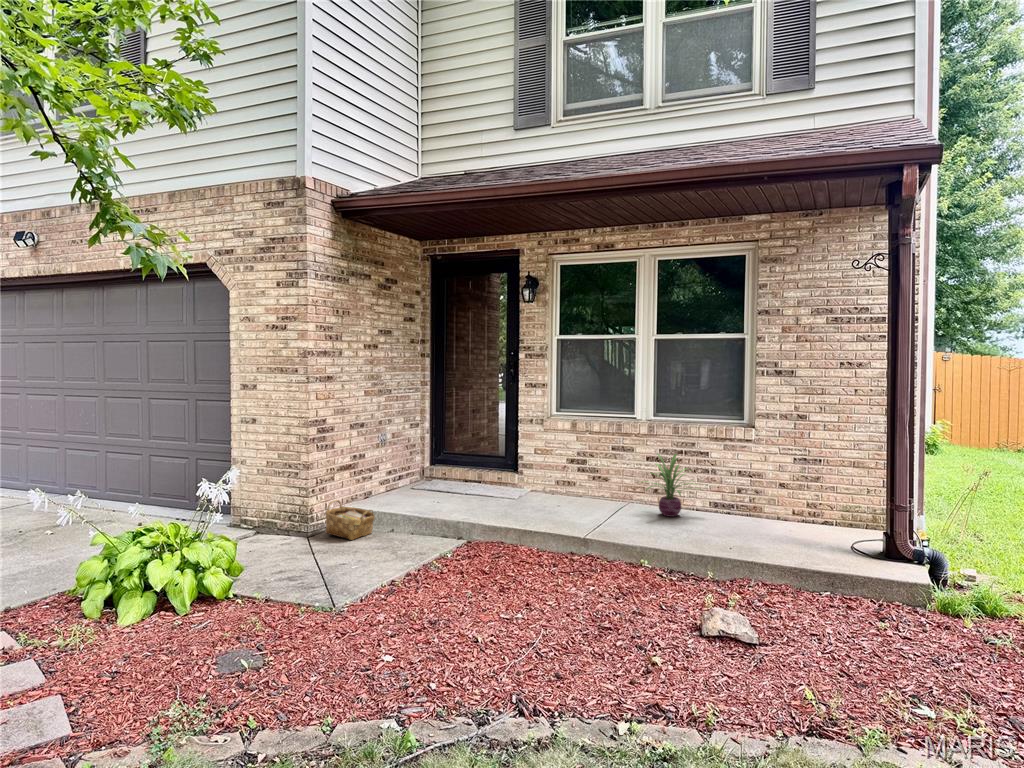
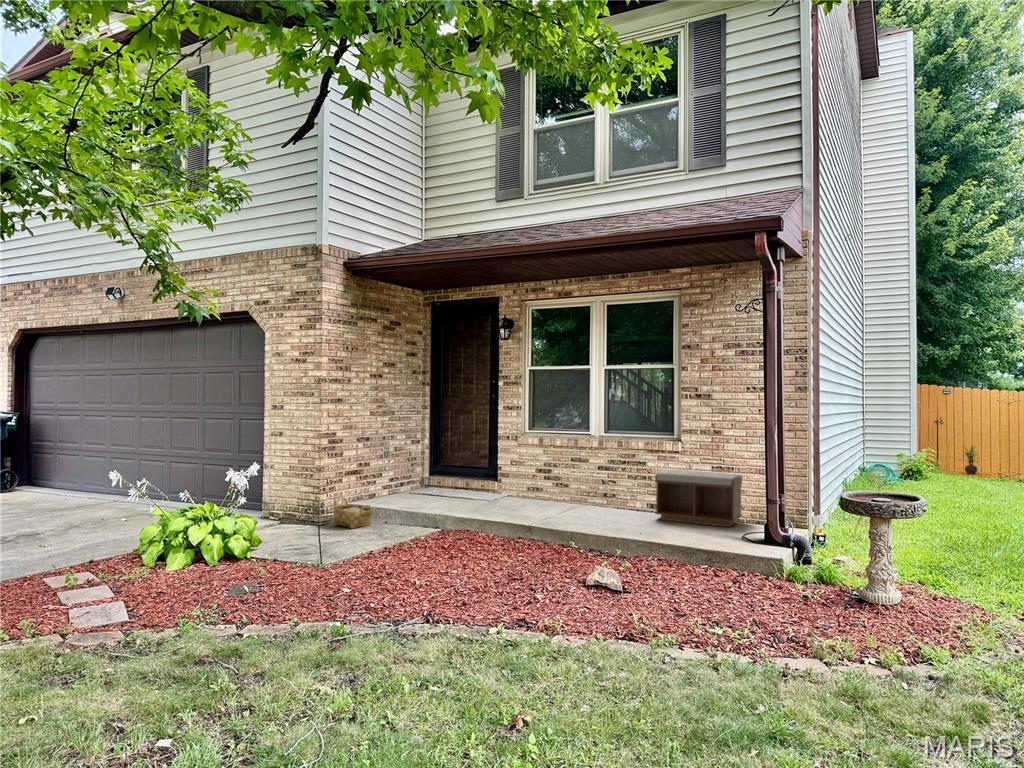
decorative plant: present [646,454,687,517] -> present [964,446,977,474]
bench: none [730,463,834,534] -> present [655,470,742,527]

